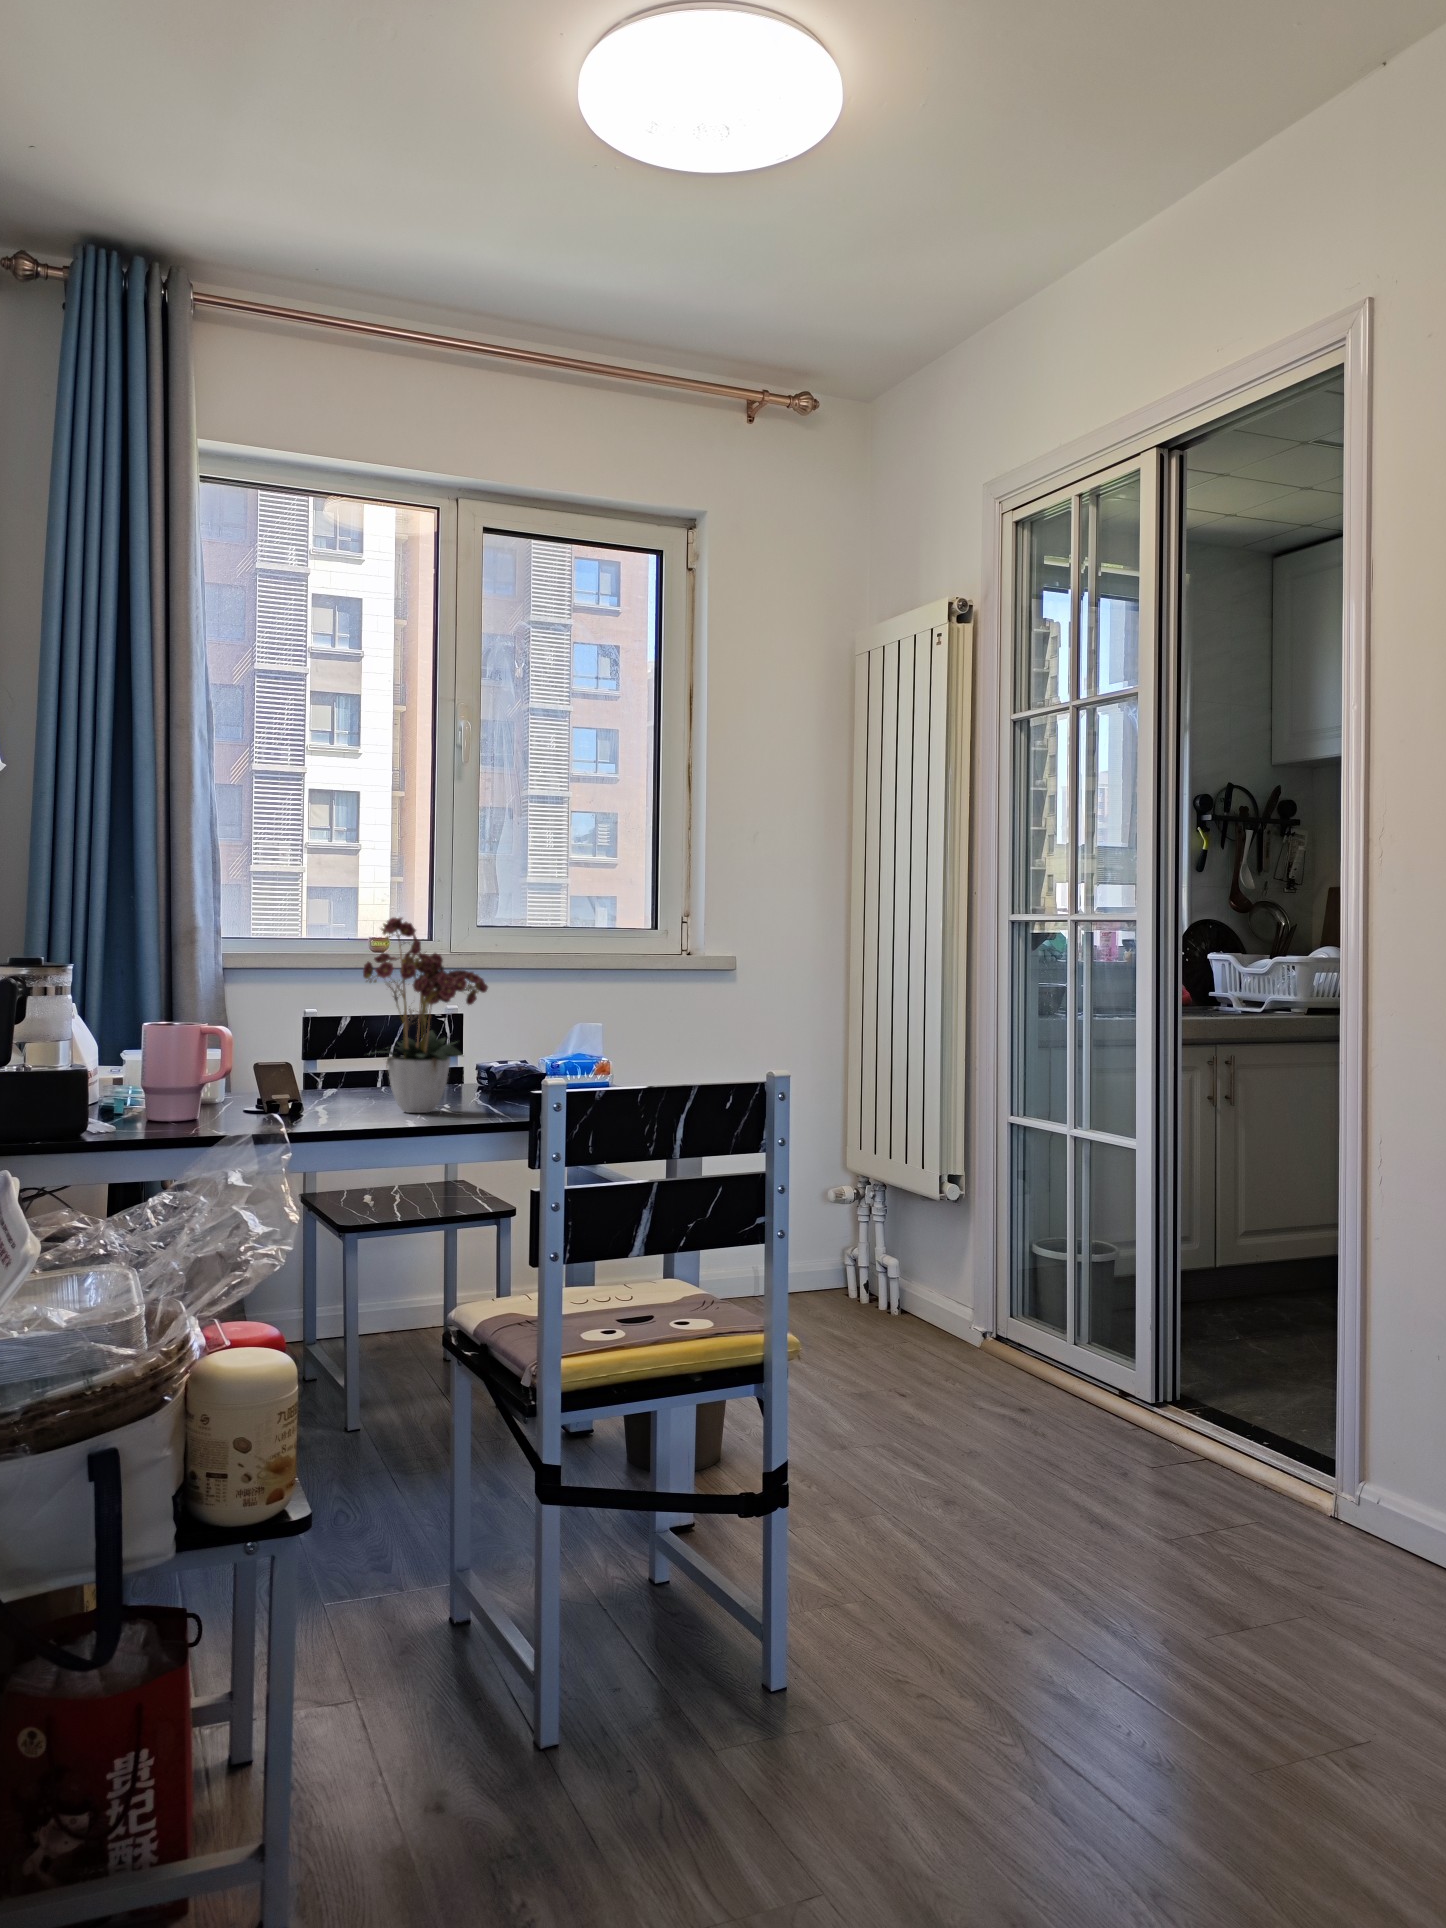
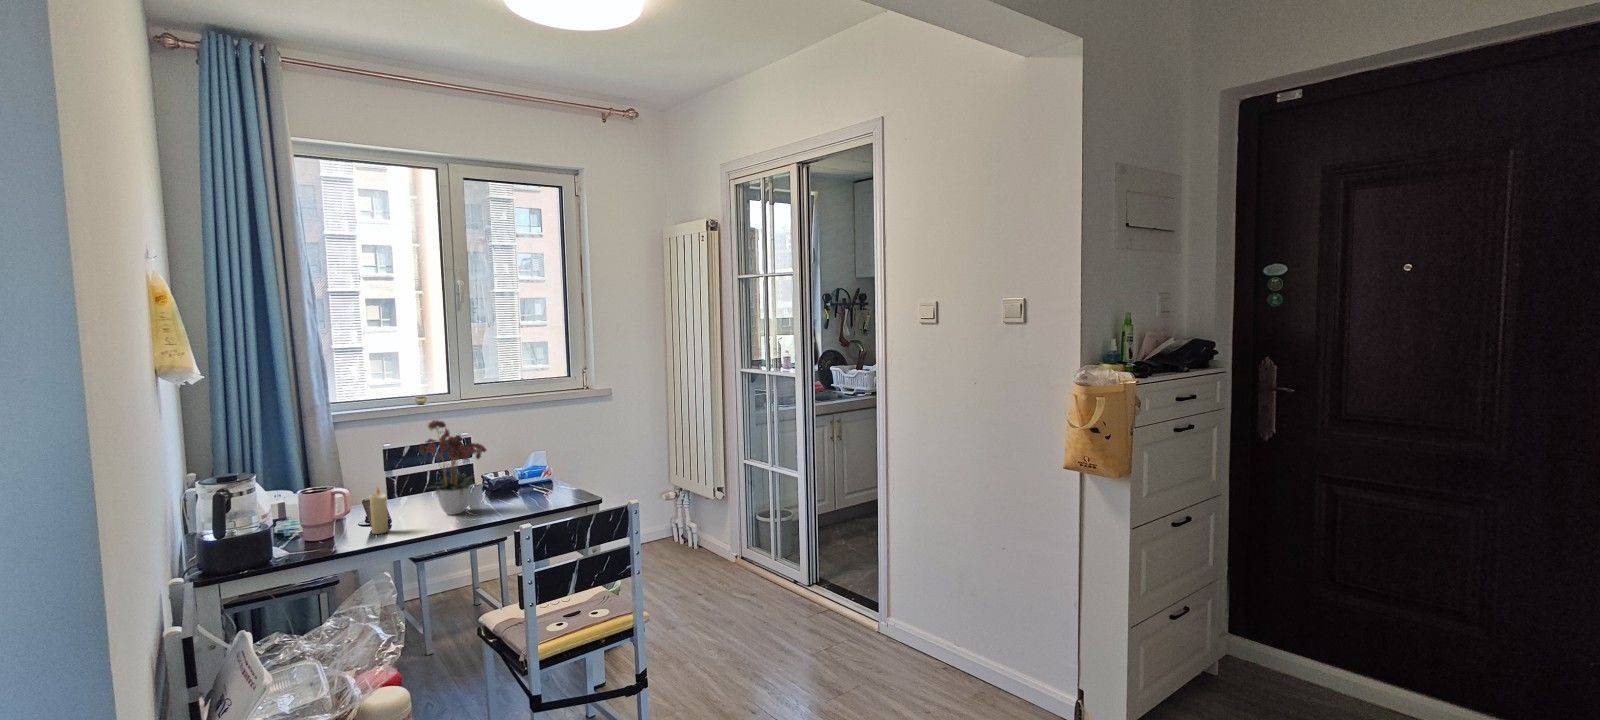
candle: none [263,1026,295,1121] -> present [369,488,388,534]

